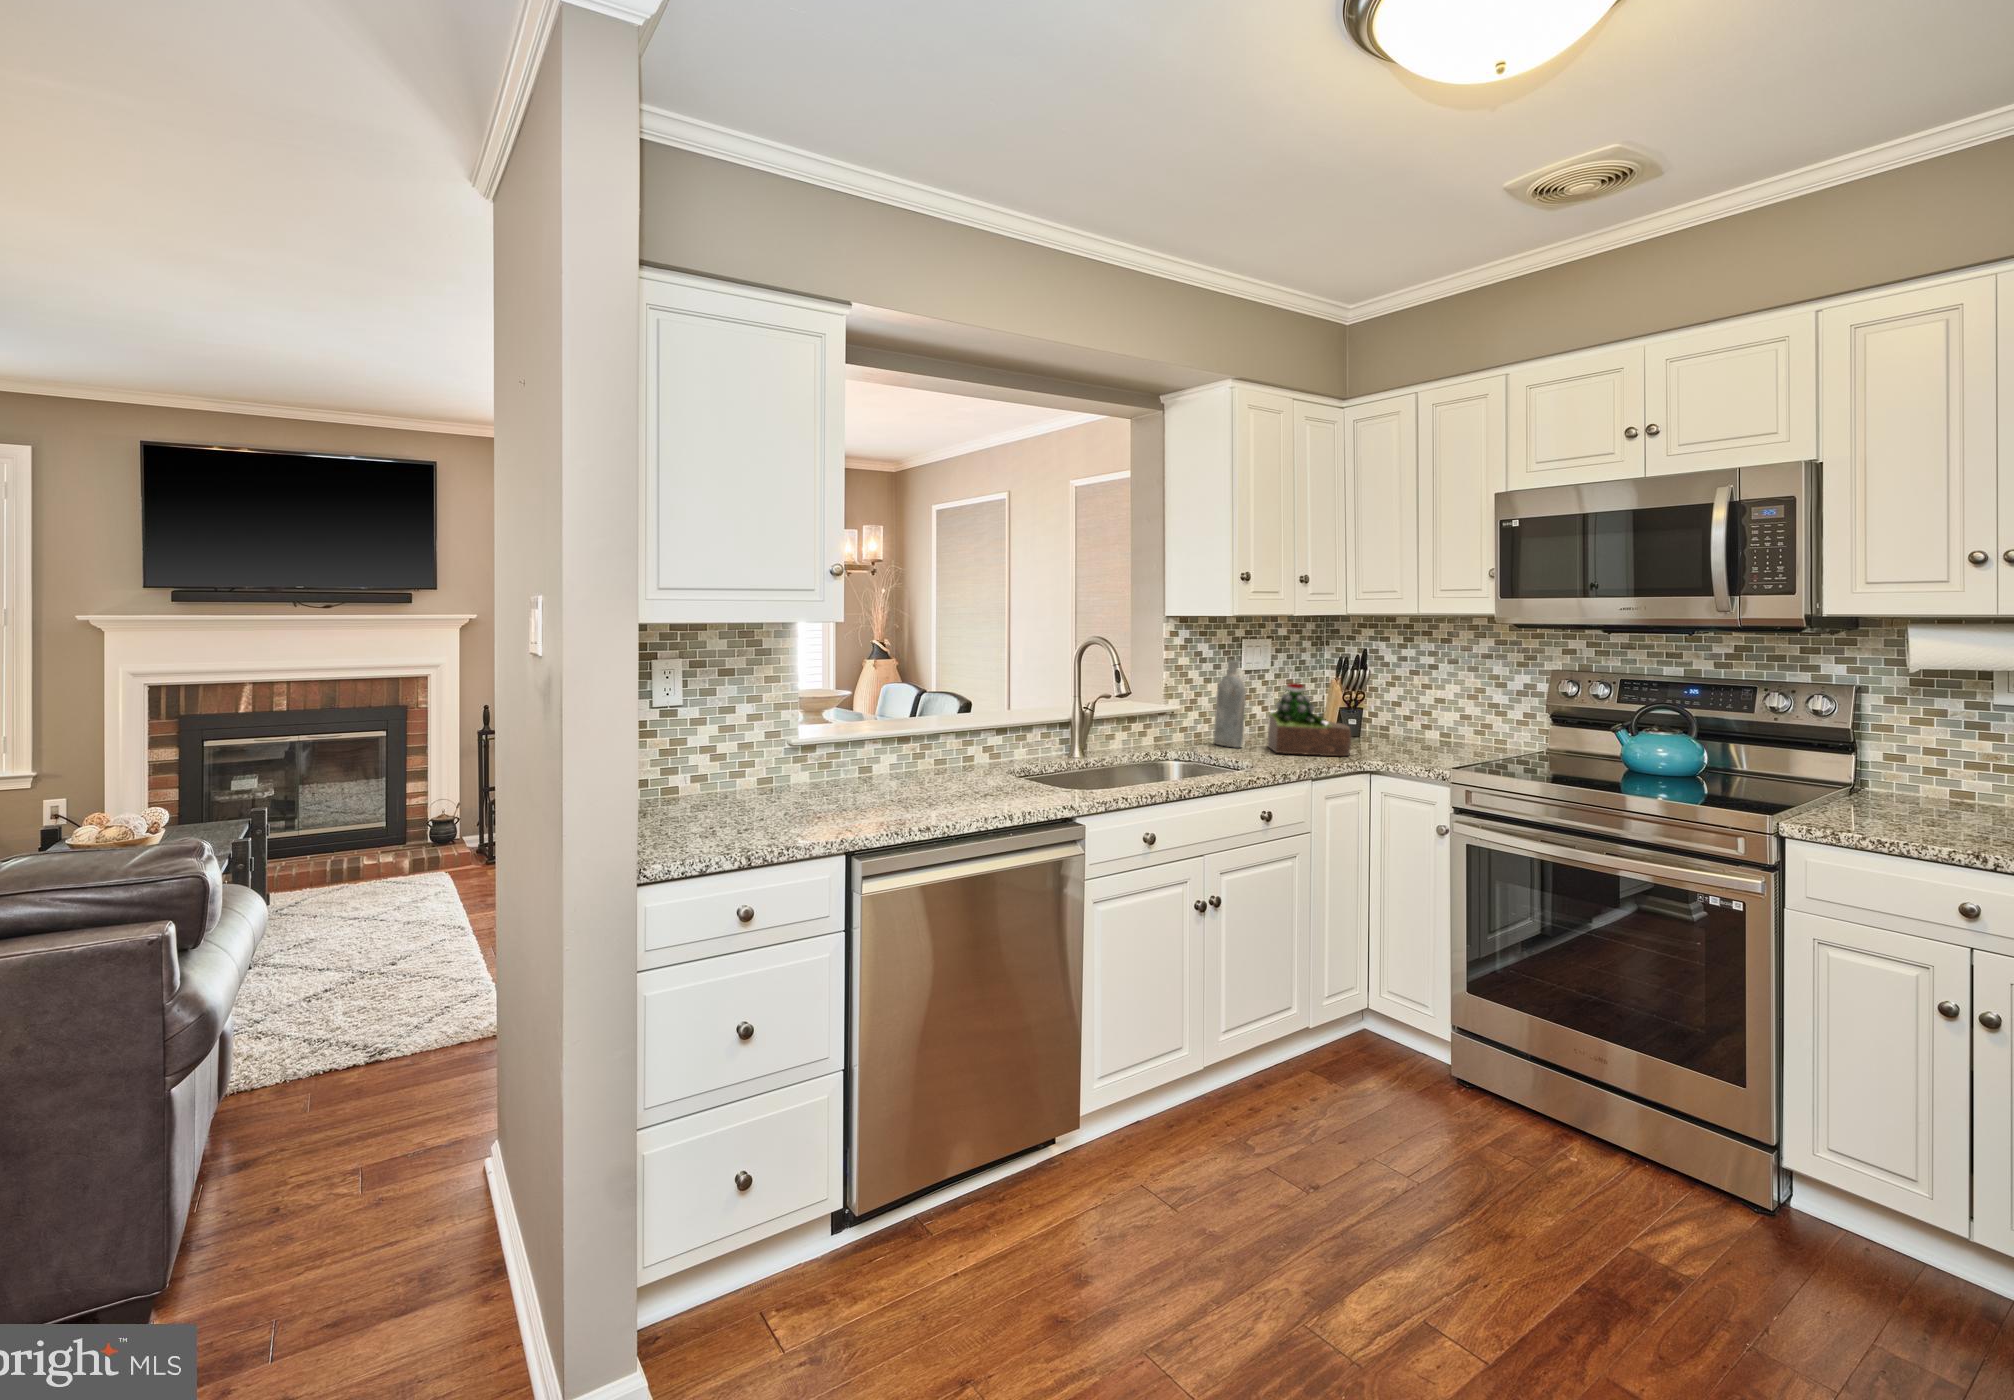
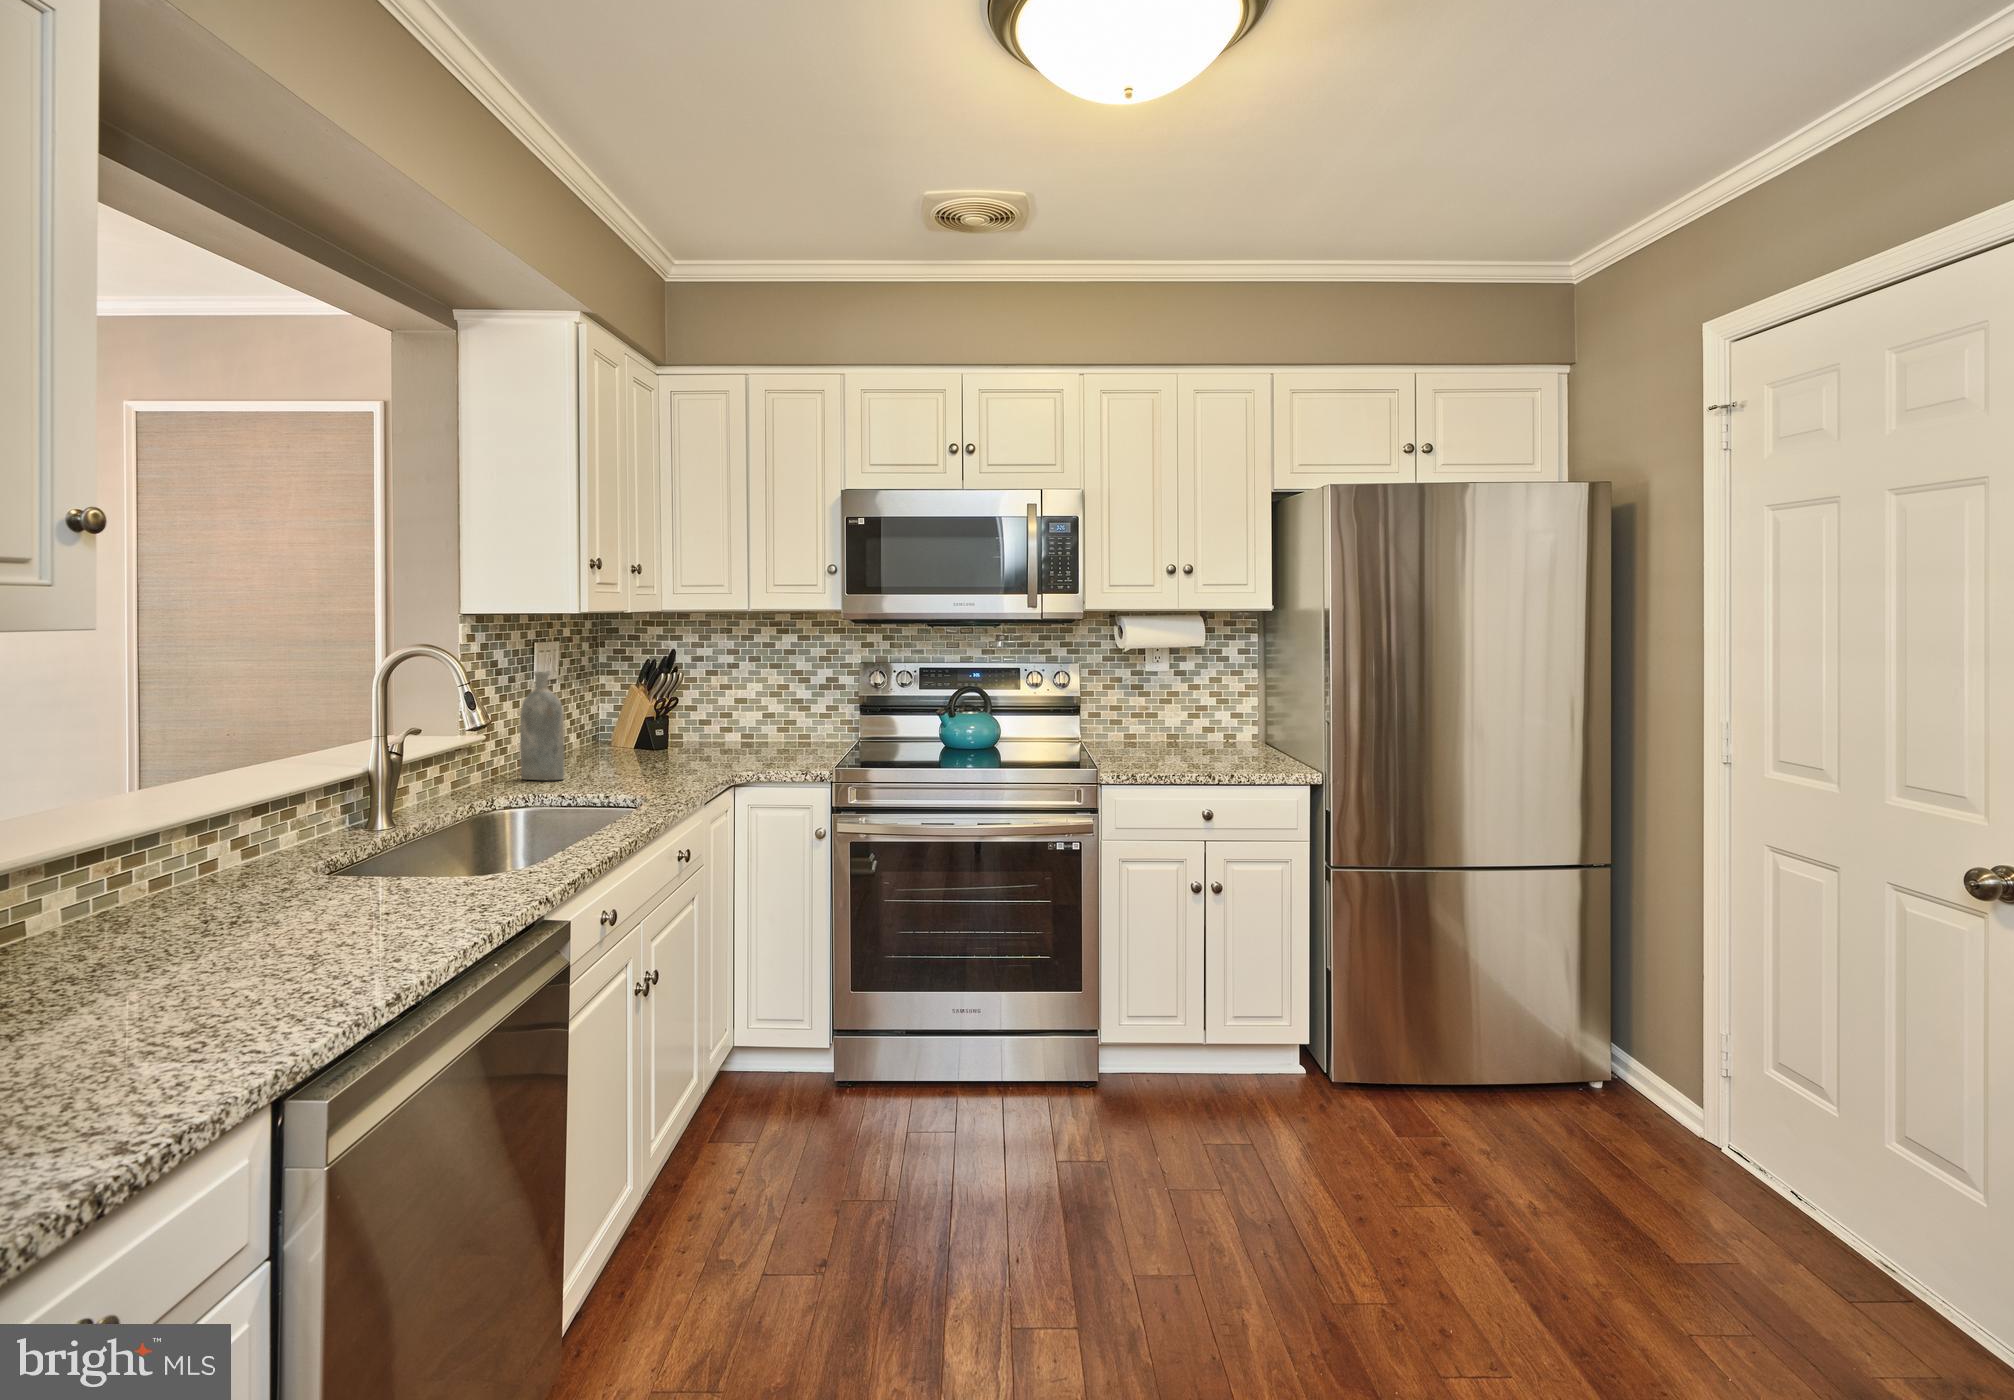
succulent plant: present [1268,683,1351,756] -> none [589,694,694,779]

